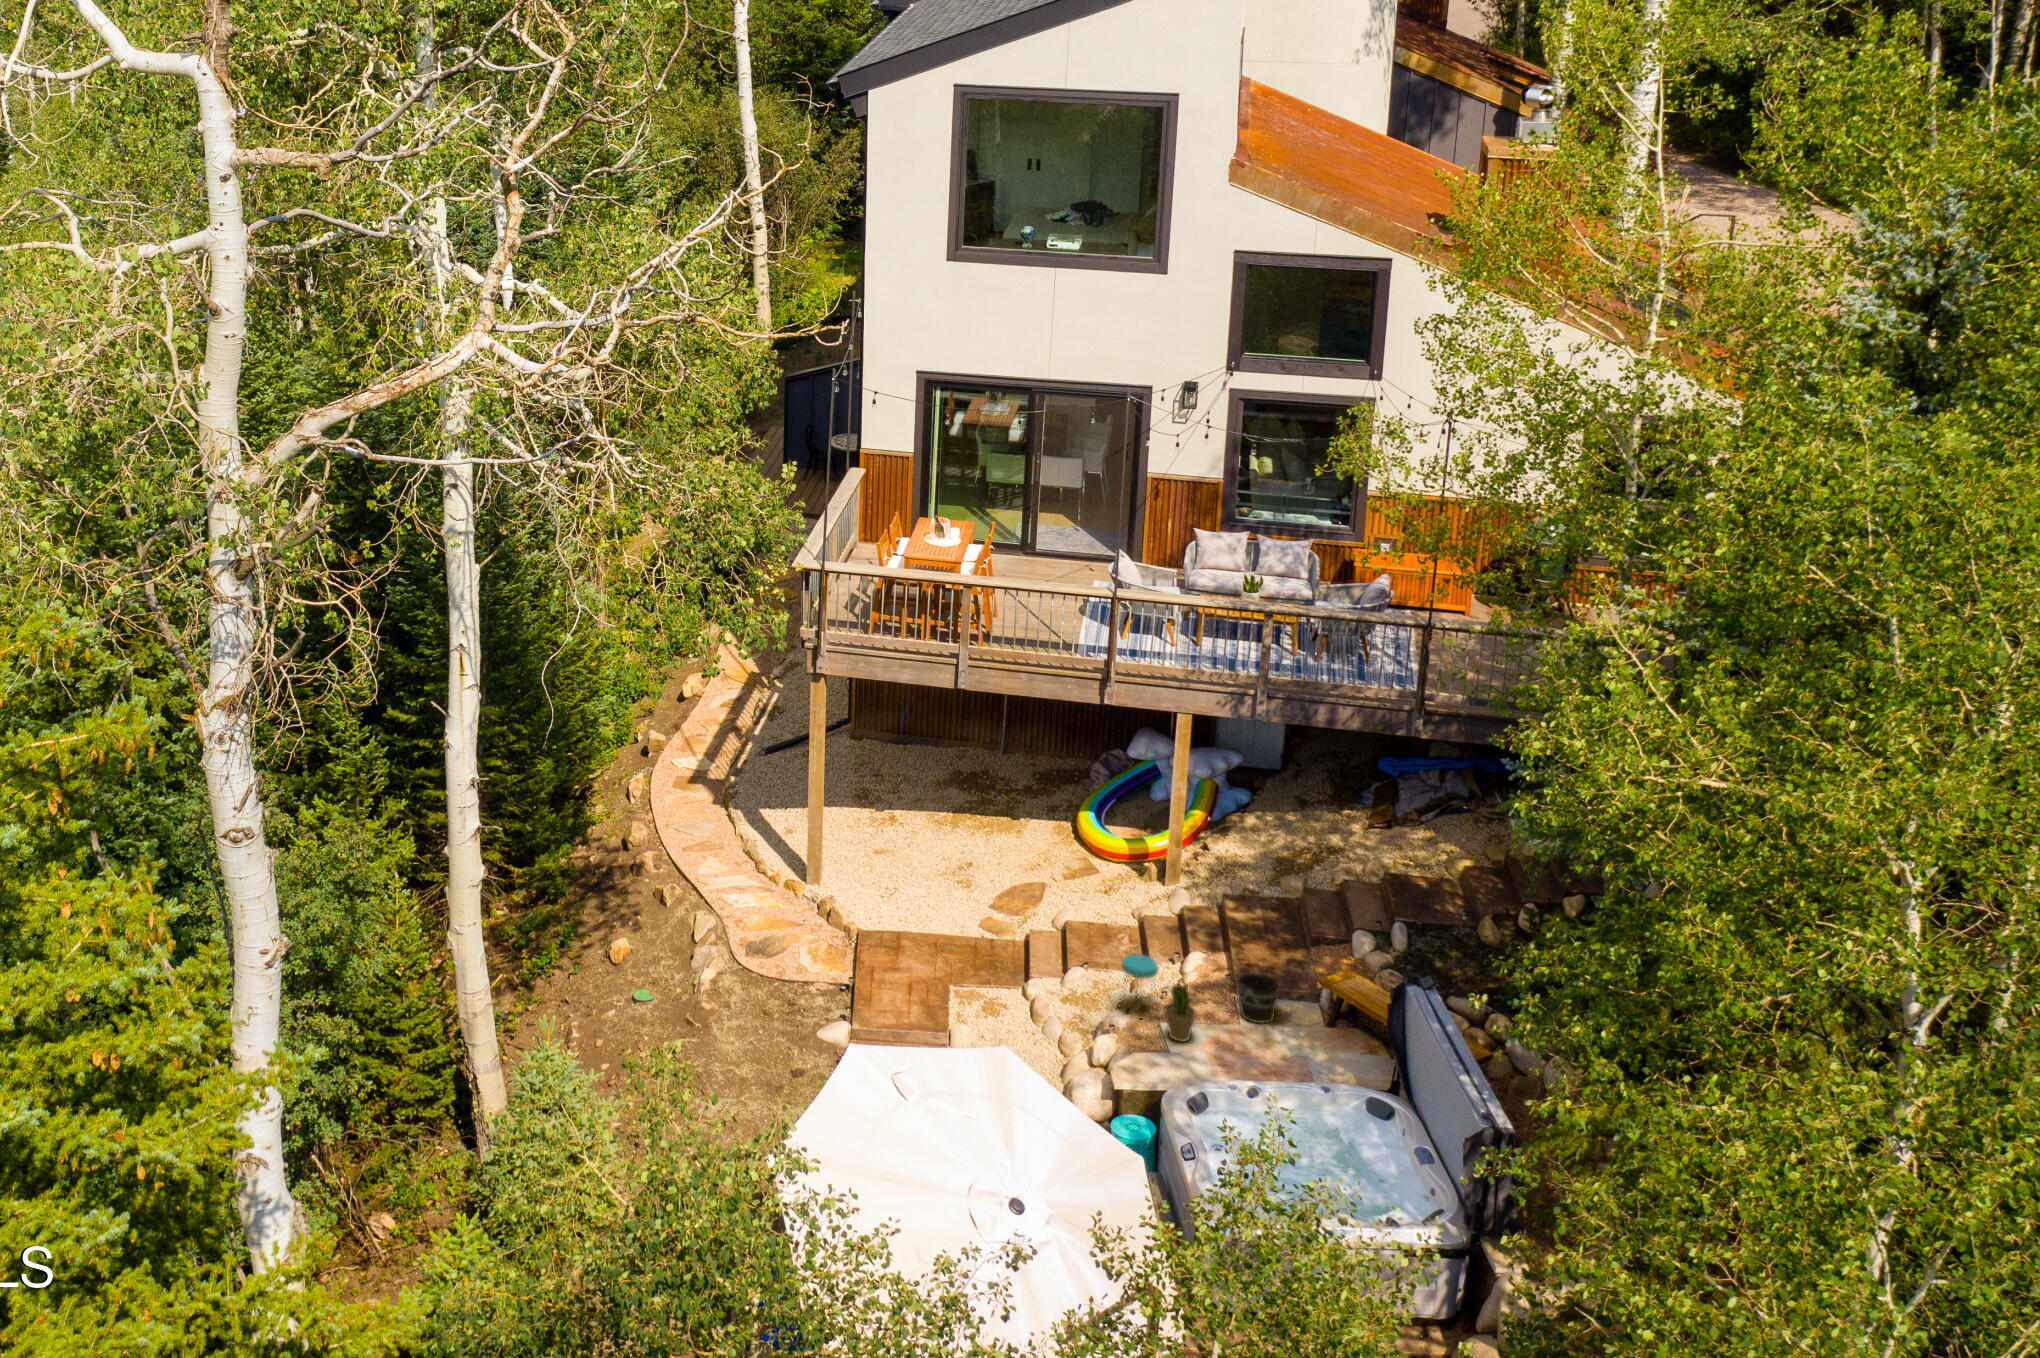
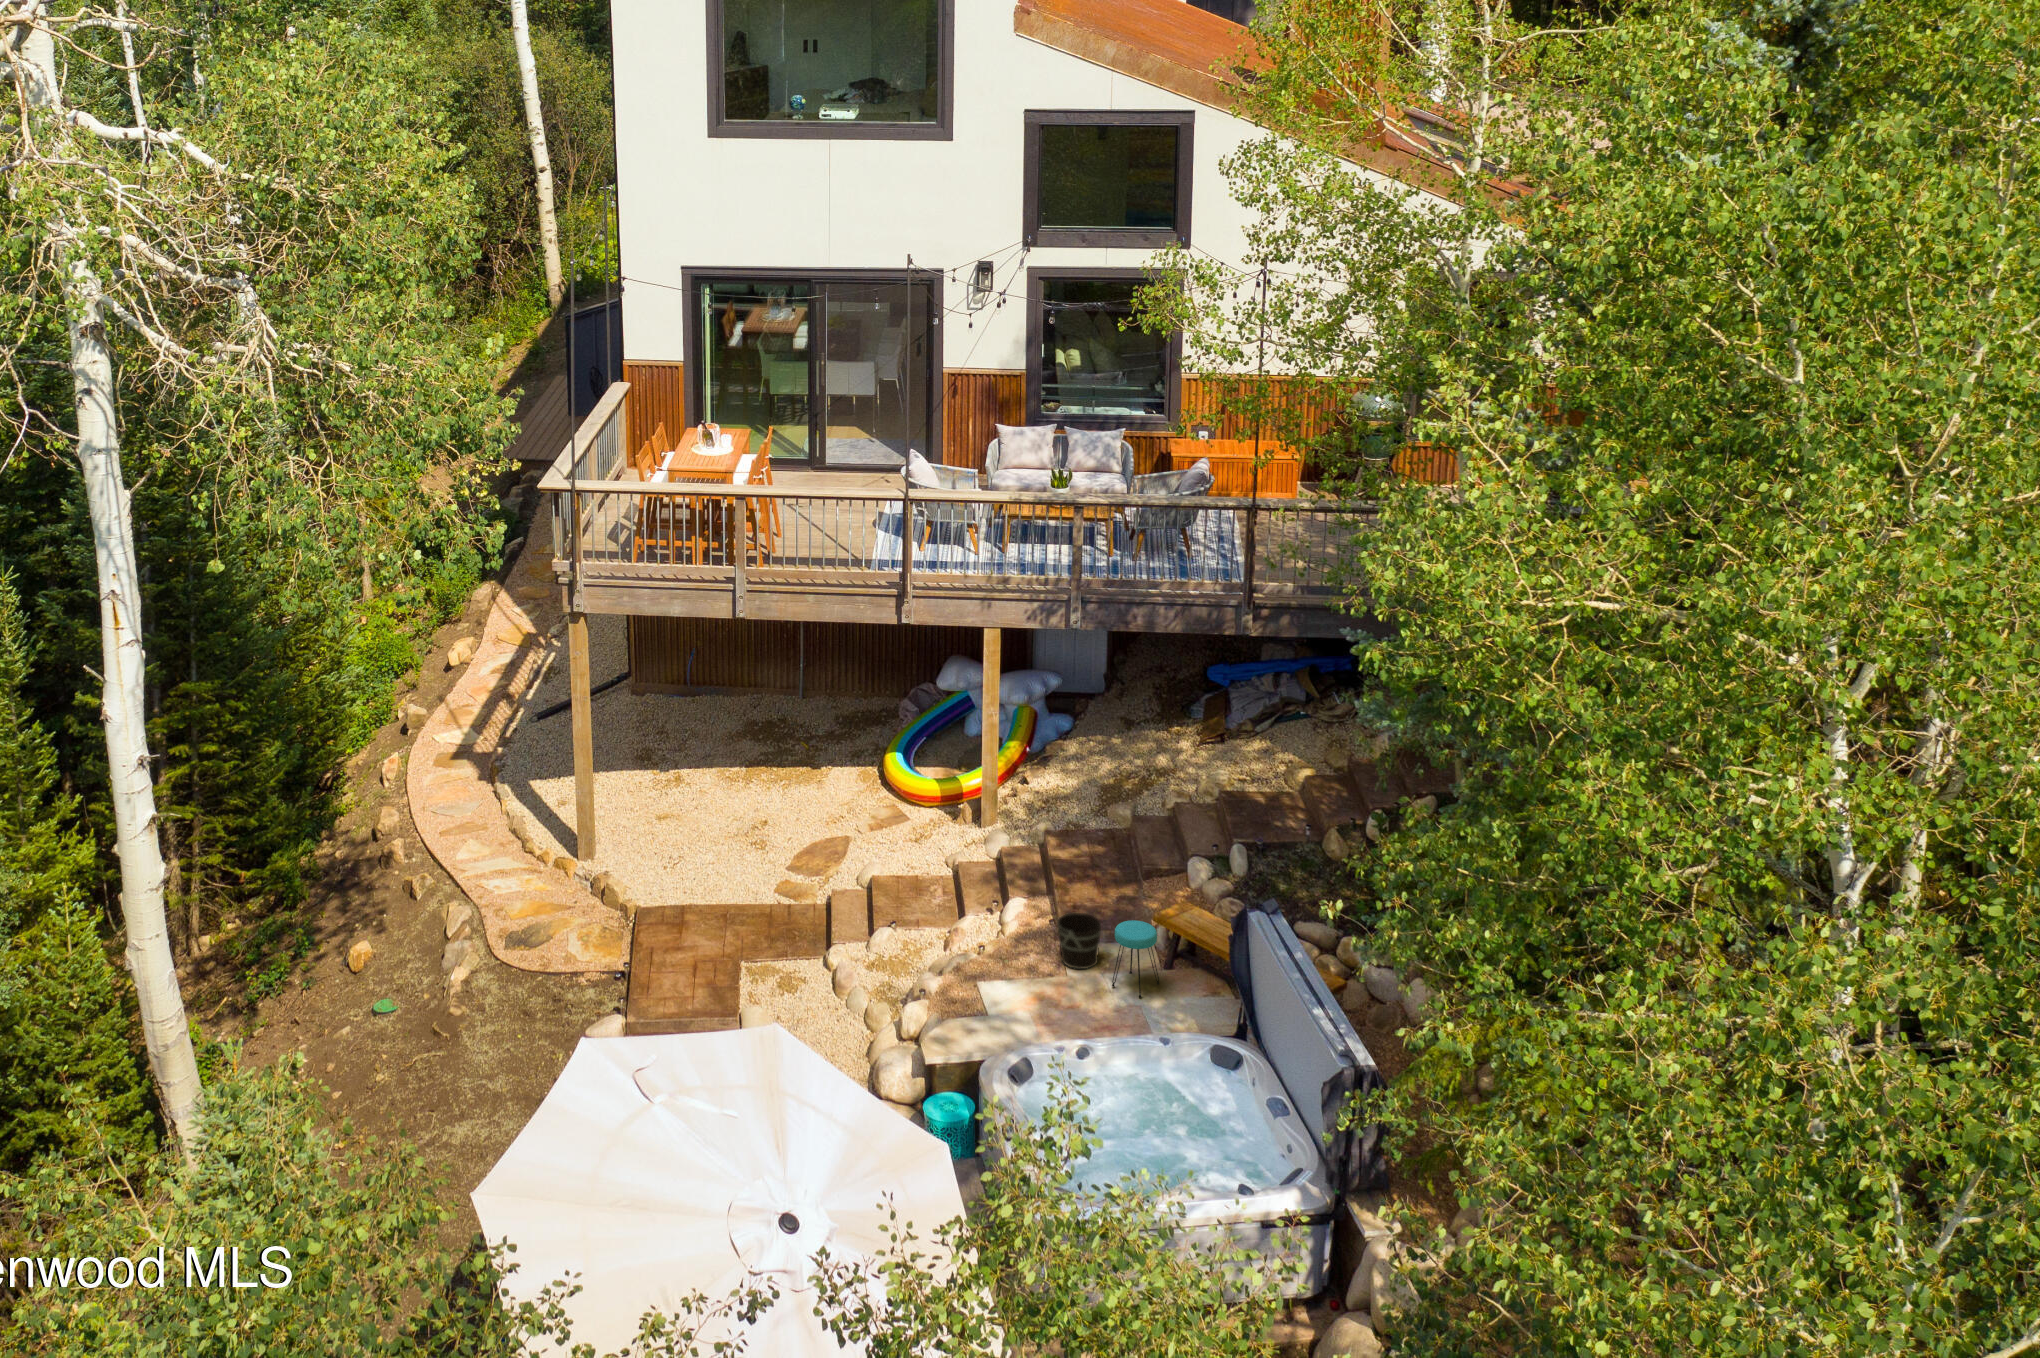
stool: present [1120,954,1160,1017] -> present [1112,920,1159,997]
potted plant: present [1164,984,1196,1042] -> none [975,930,1015,1001]

